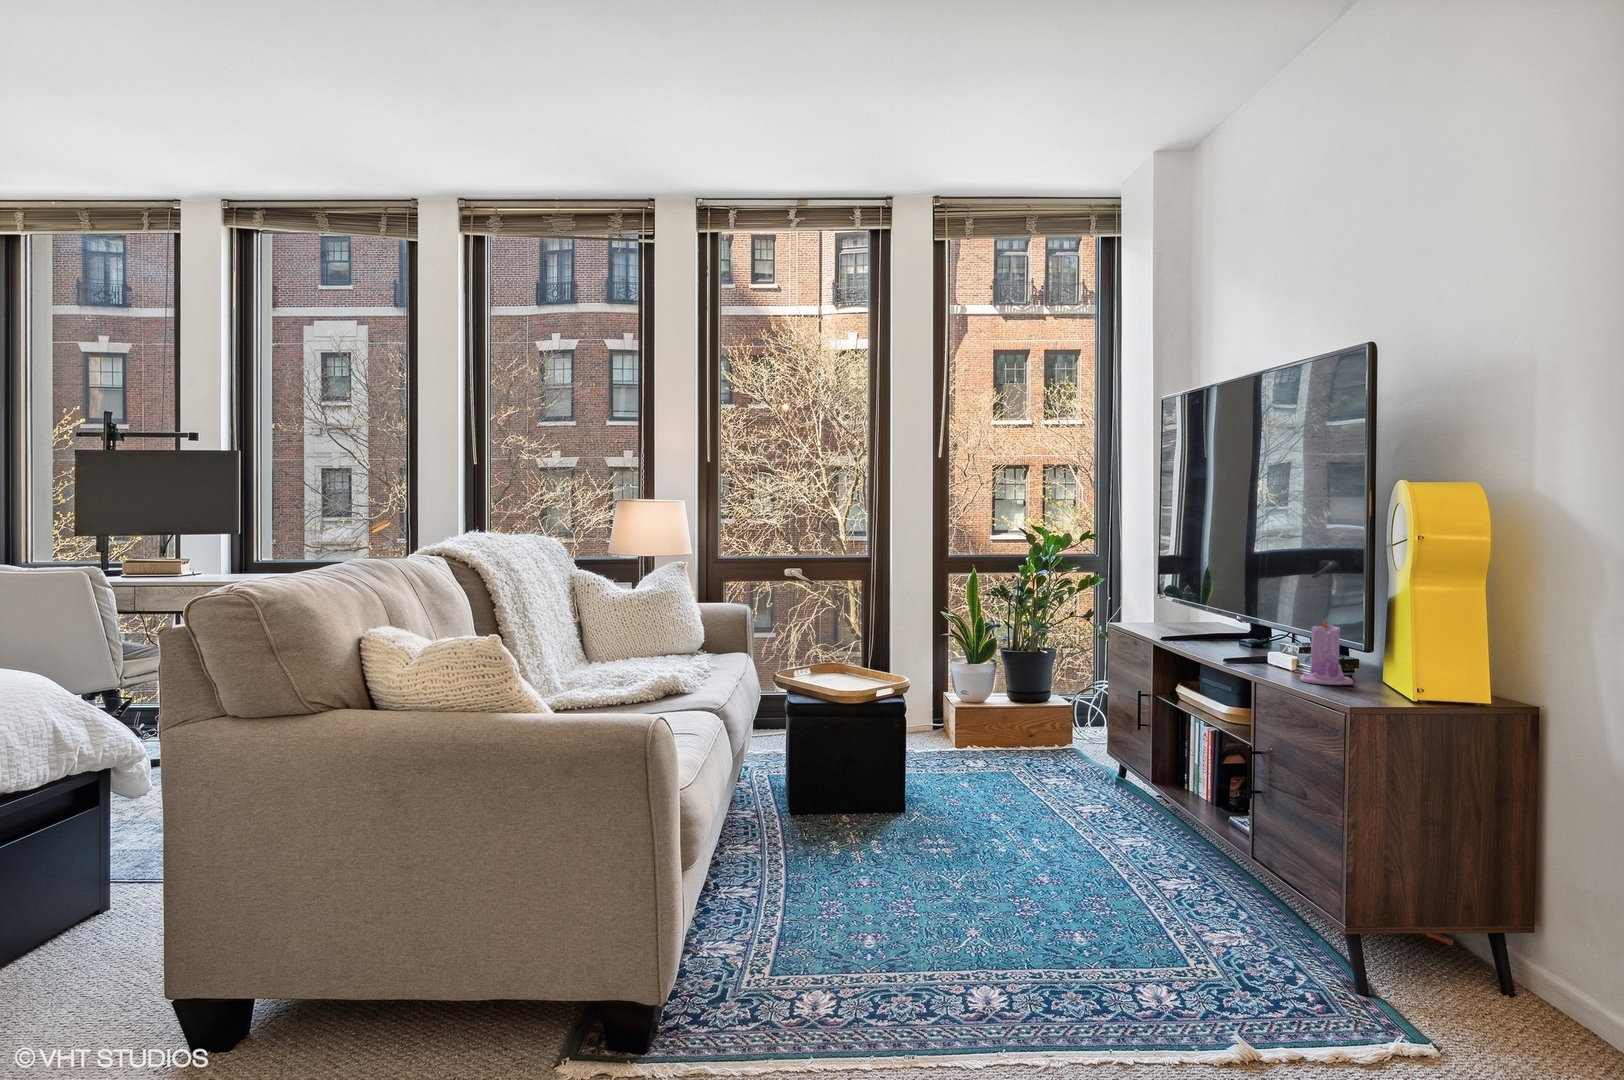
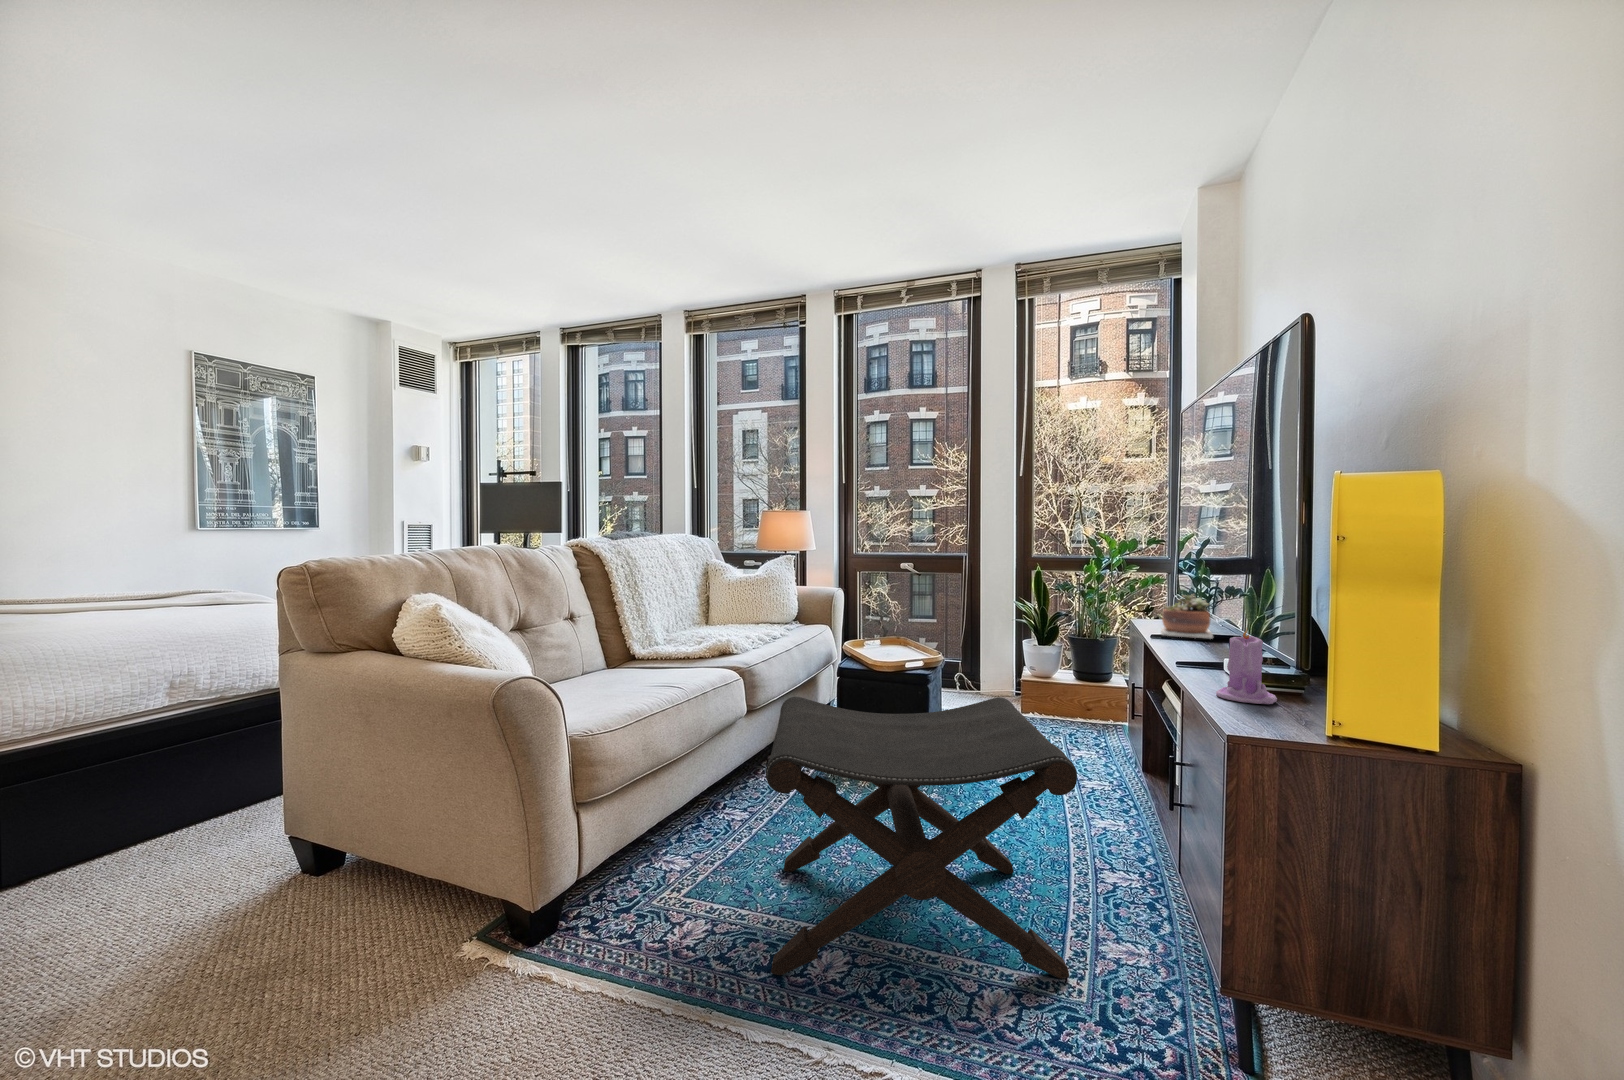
succulent plant: none [1168,596,1225,641] -> present [1161,594,1213,638]
footstool: none [845,708,1208,1006] -> present [766,697,1077,979]

